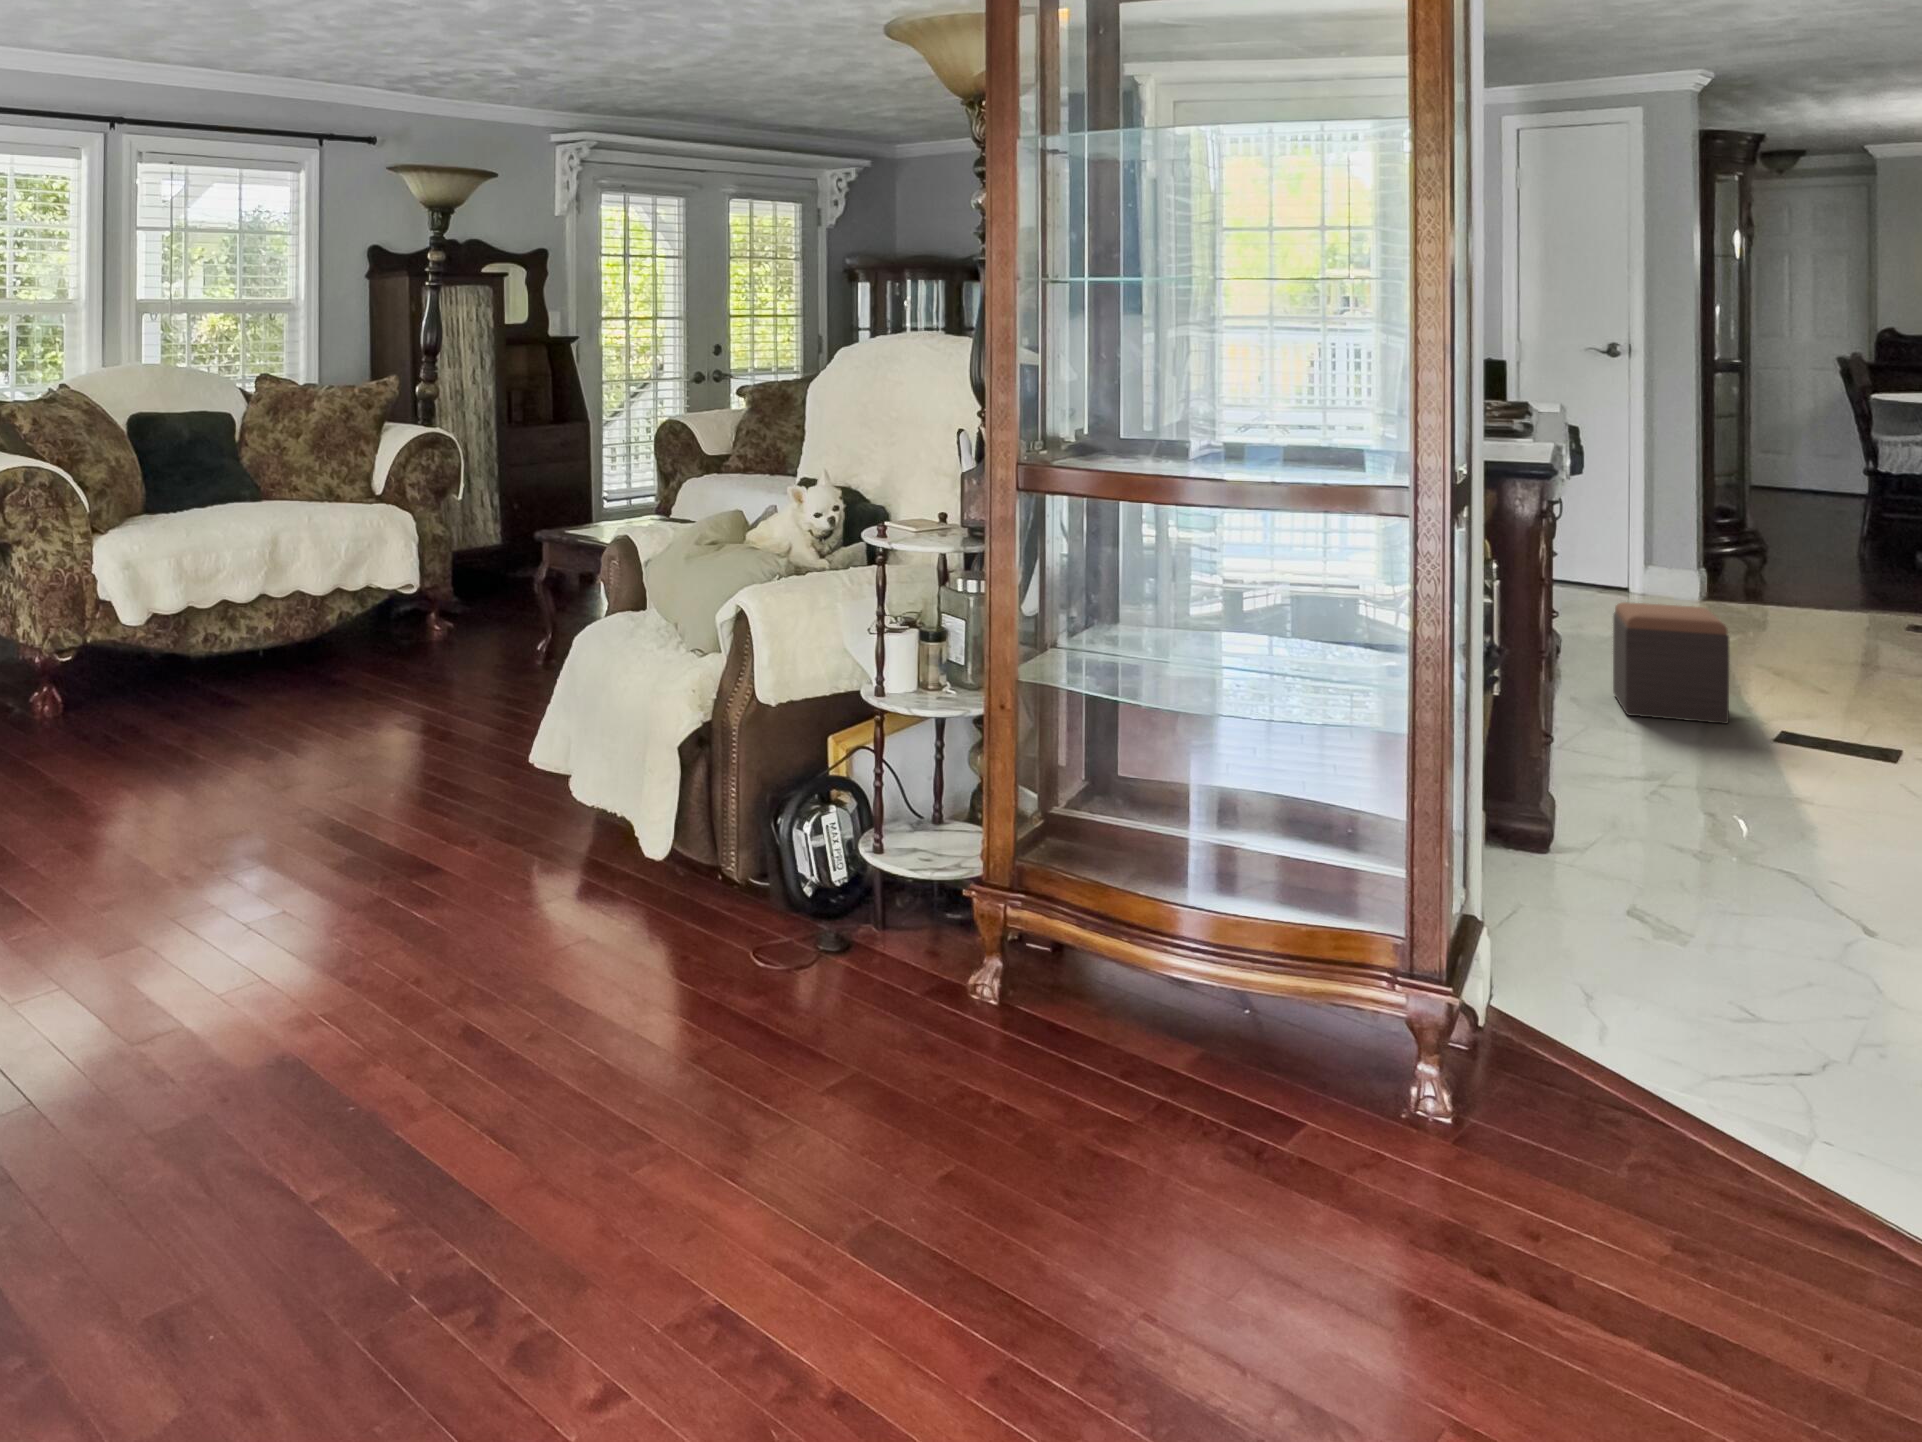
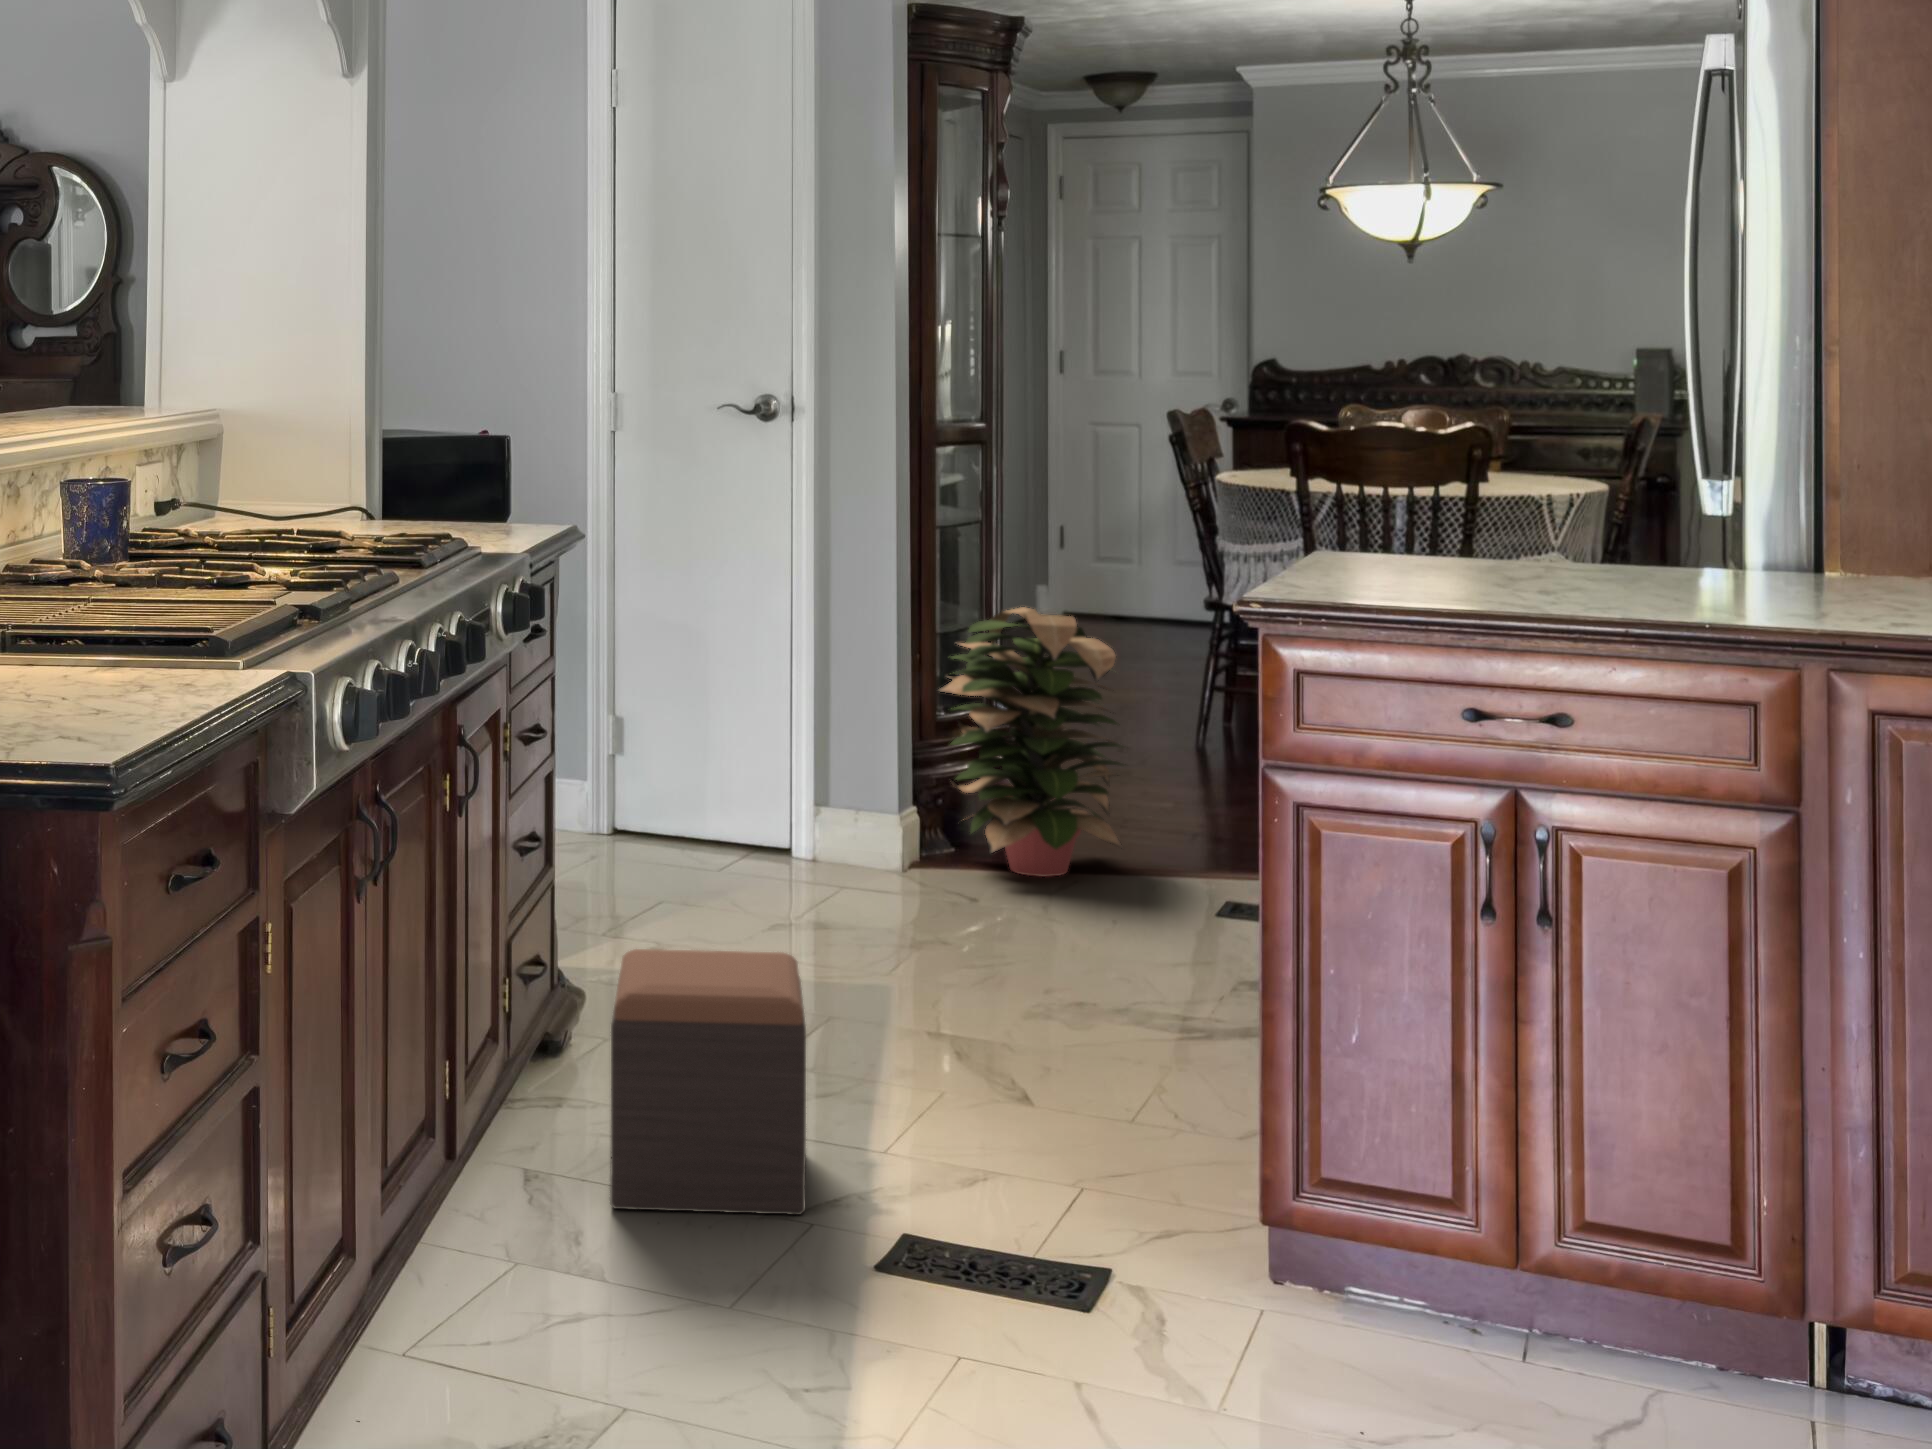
decorative plant: none [1721,462,1844,610] -> present [939,607,1123,877]

